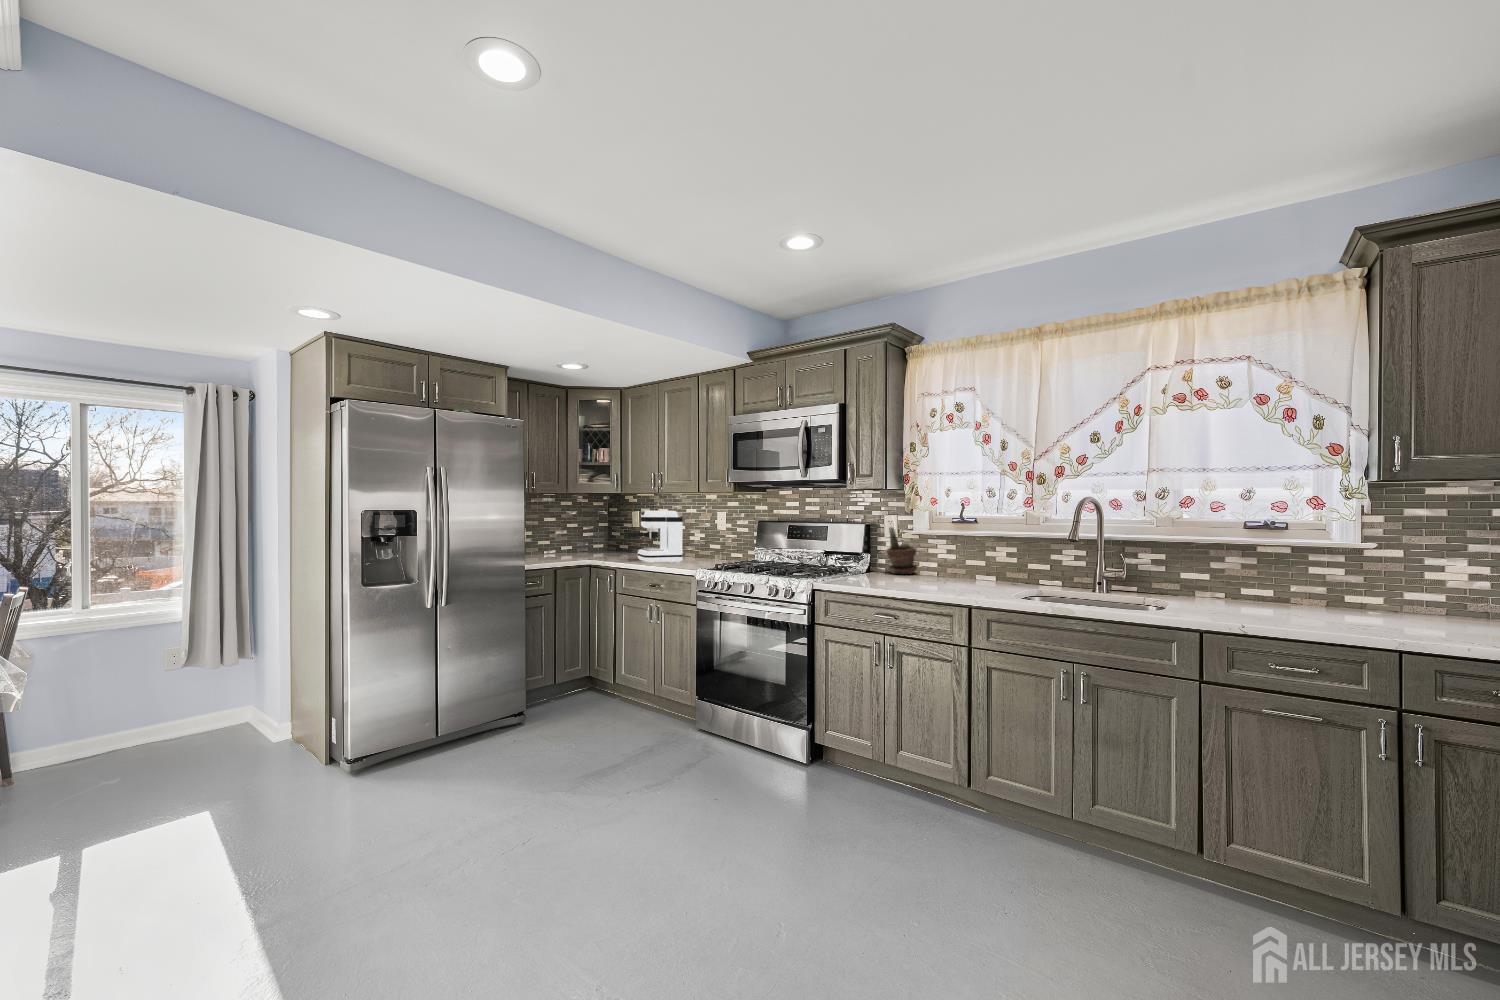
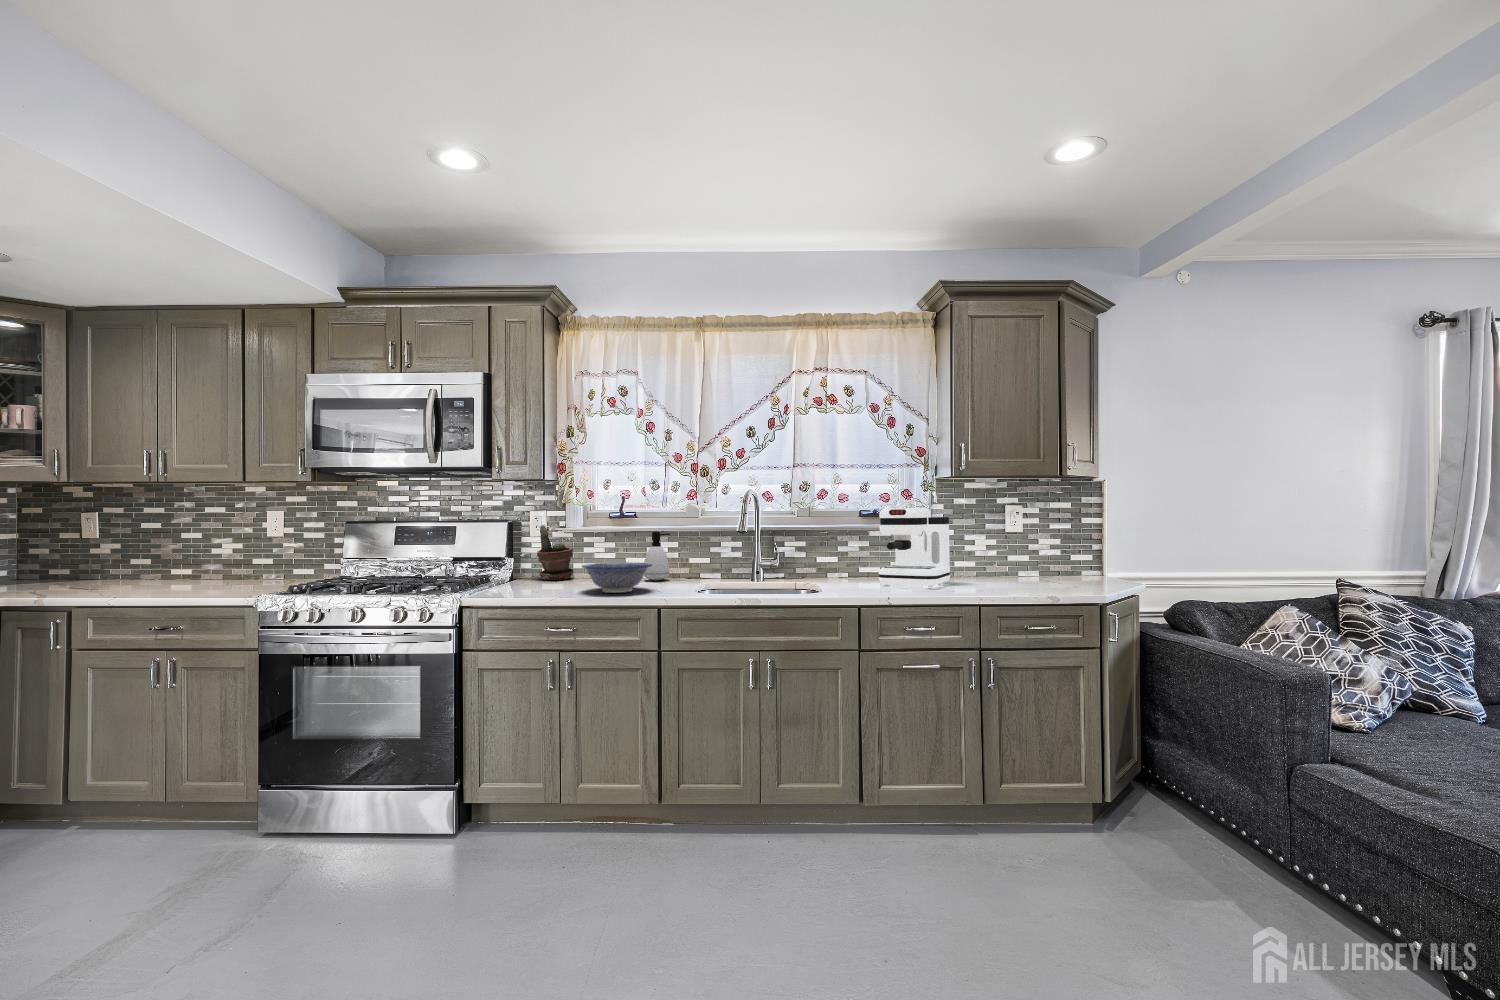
coffee maker: present [627,511,683,563] -> present [879,508,950,587]
soap dispenser: none [977,536,1004,582] -> present [644,532,670,580]
decorative bowl: none [907,563,973,591] -> present [582,562,652,593]

